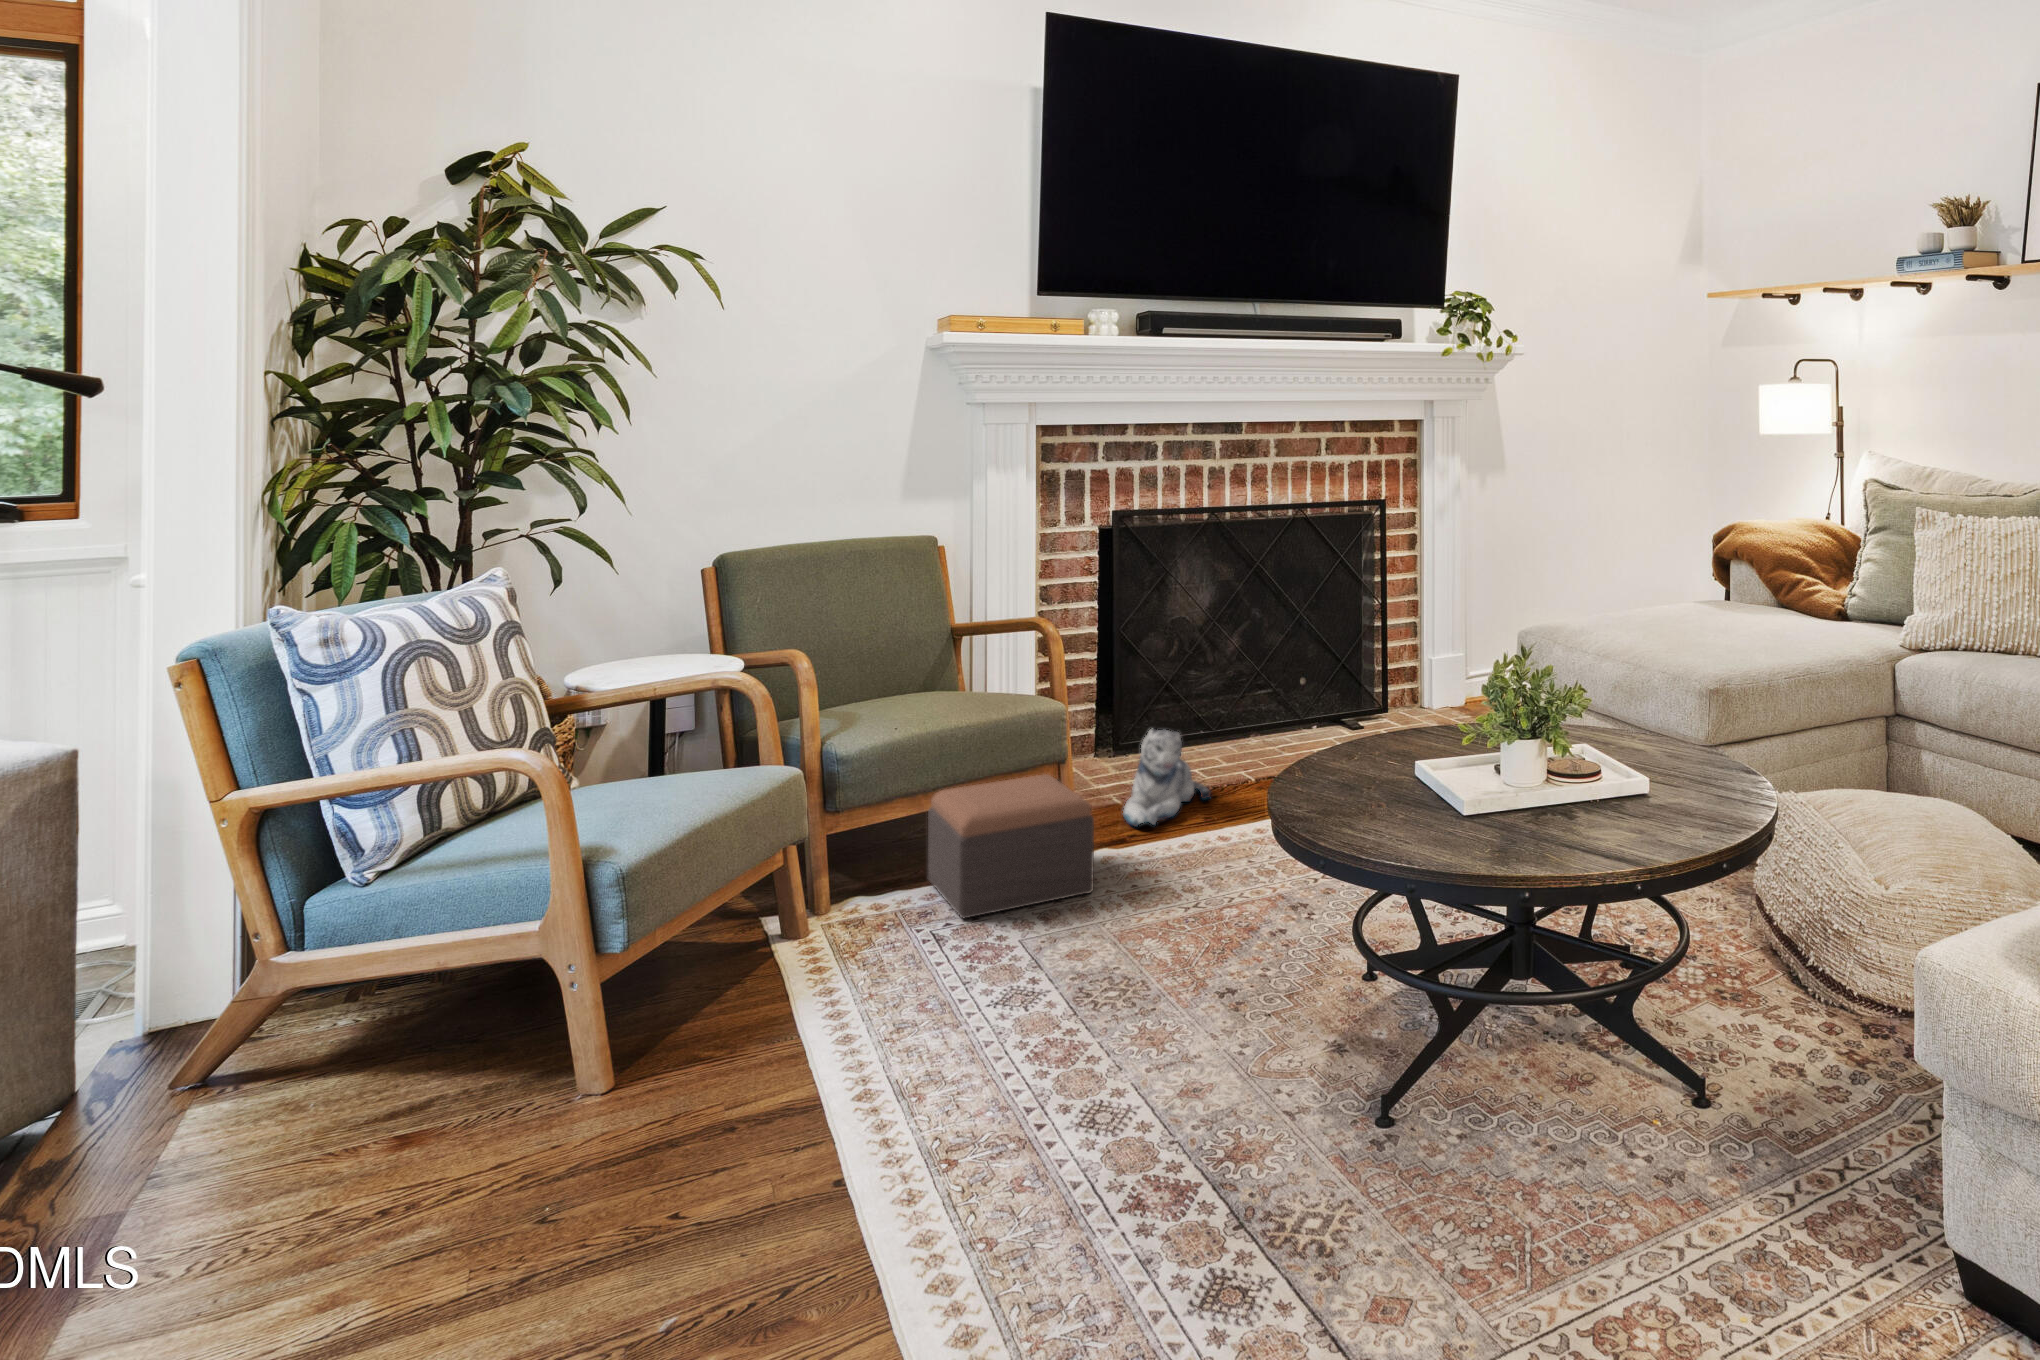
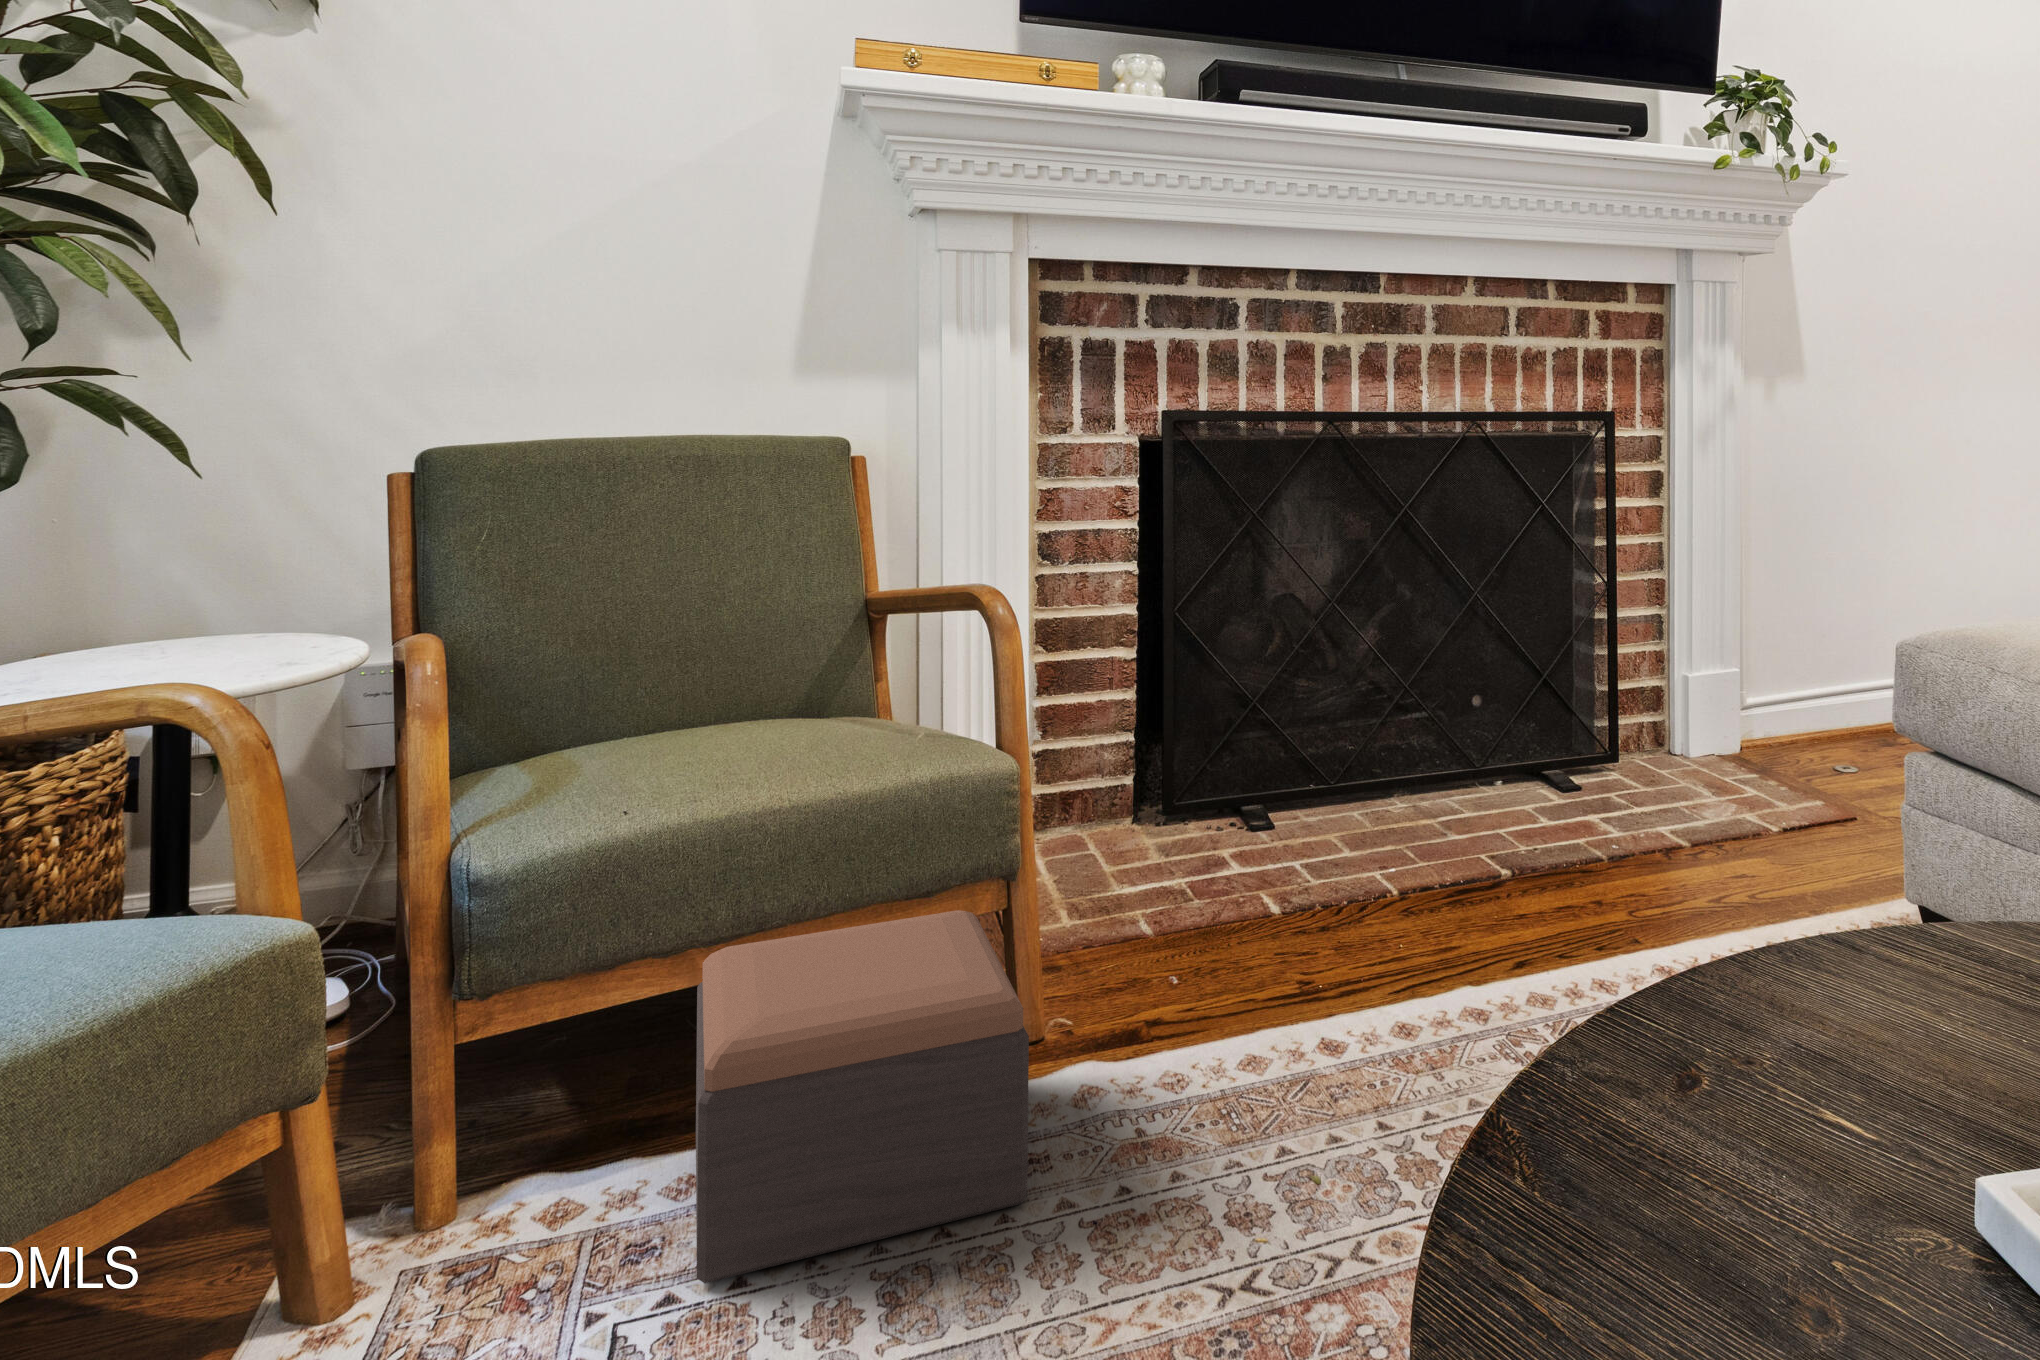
plush toy: present [1123,728,1211,827] -> none [1142,803,1314,1005]

